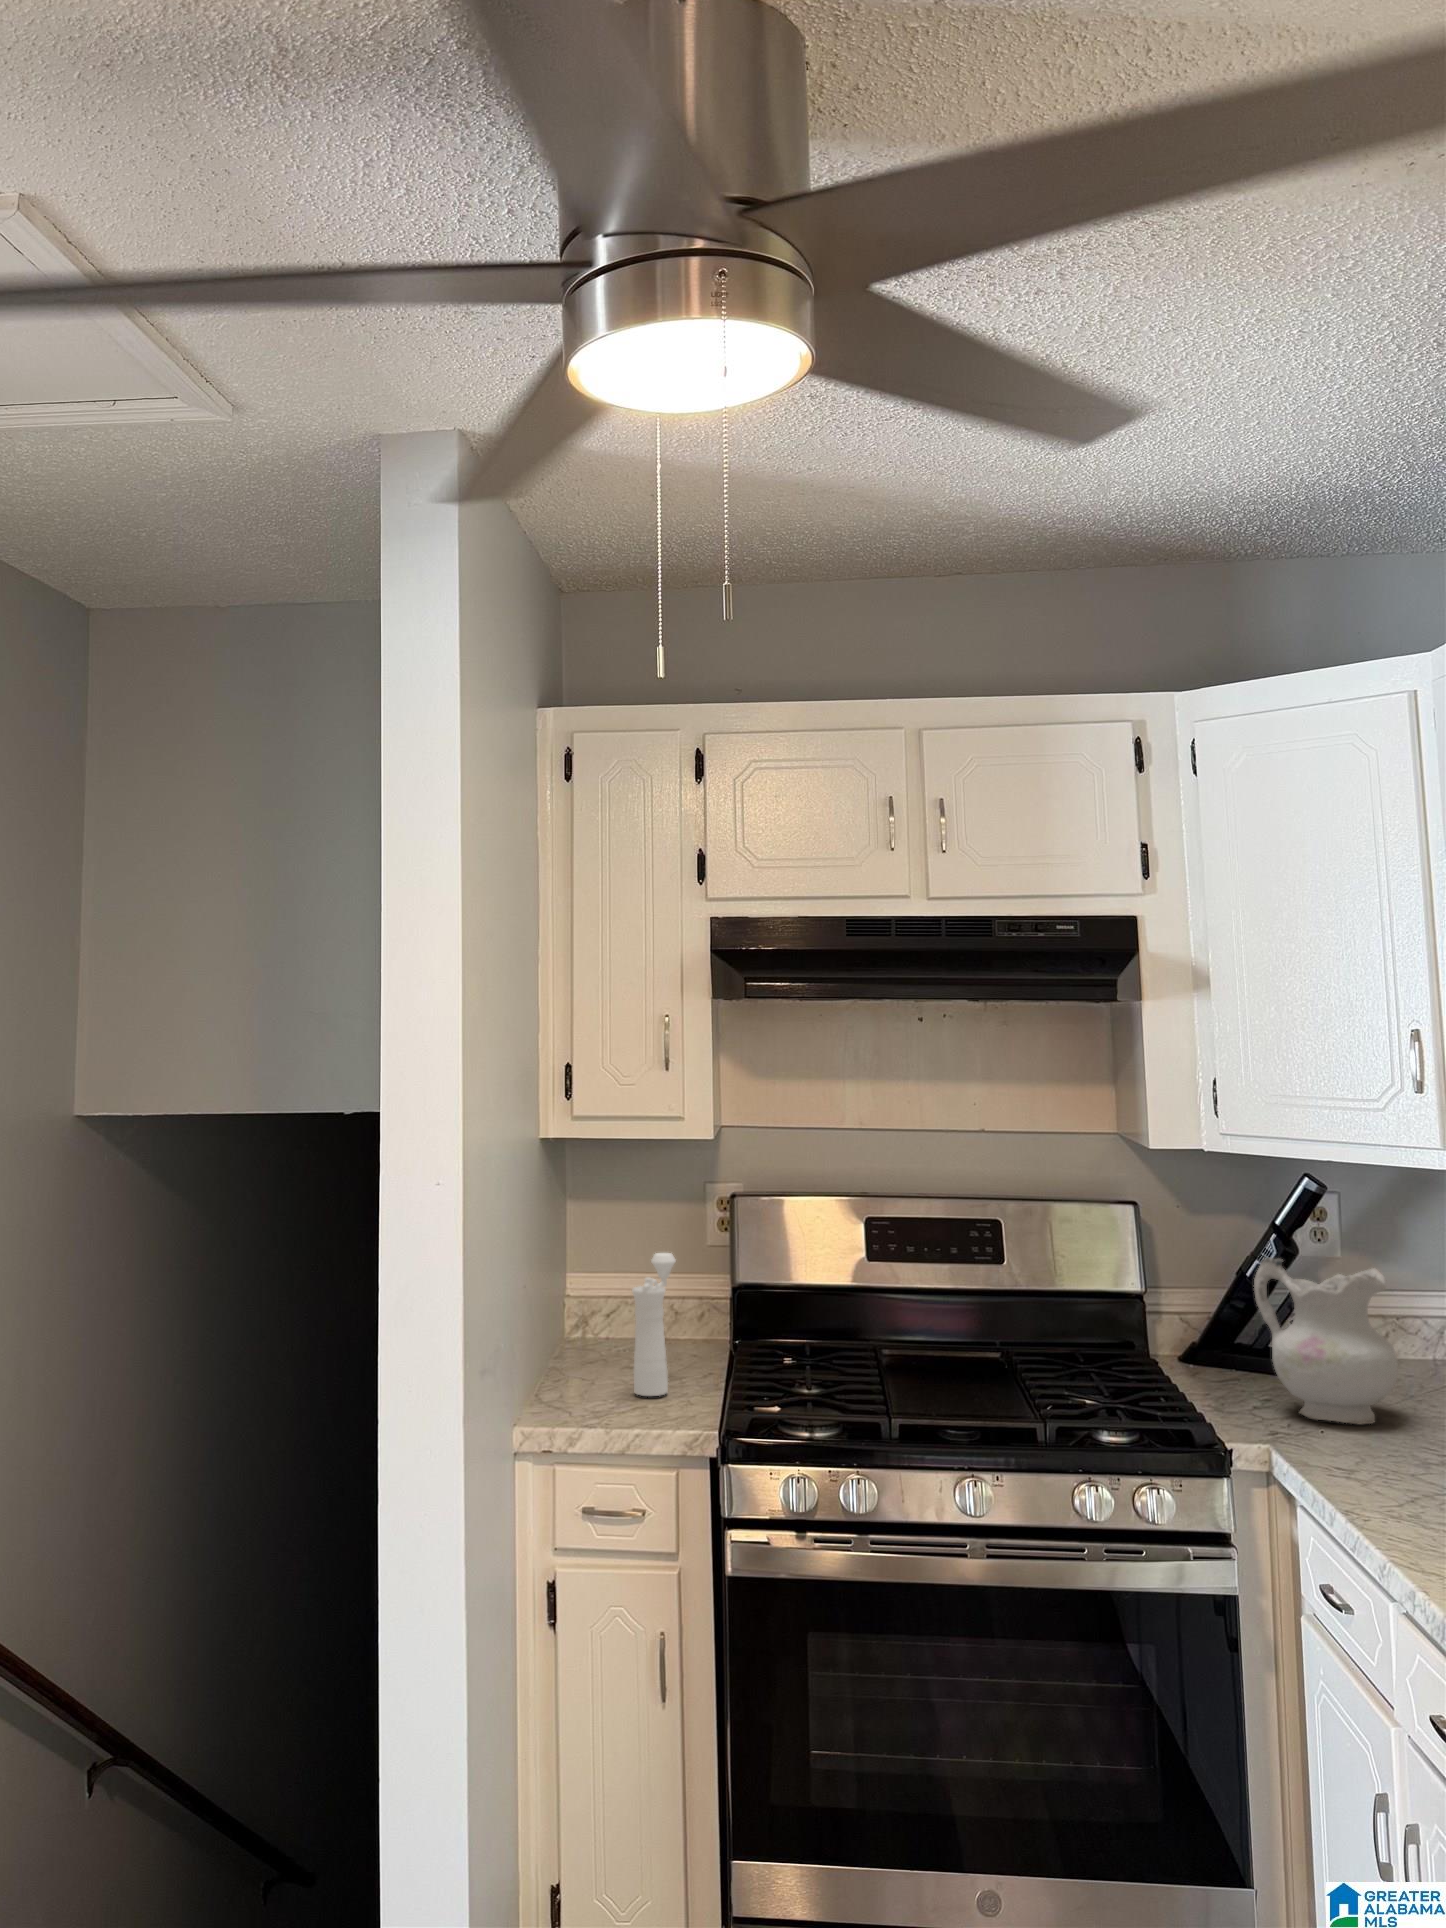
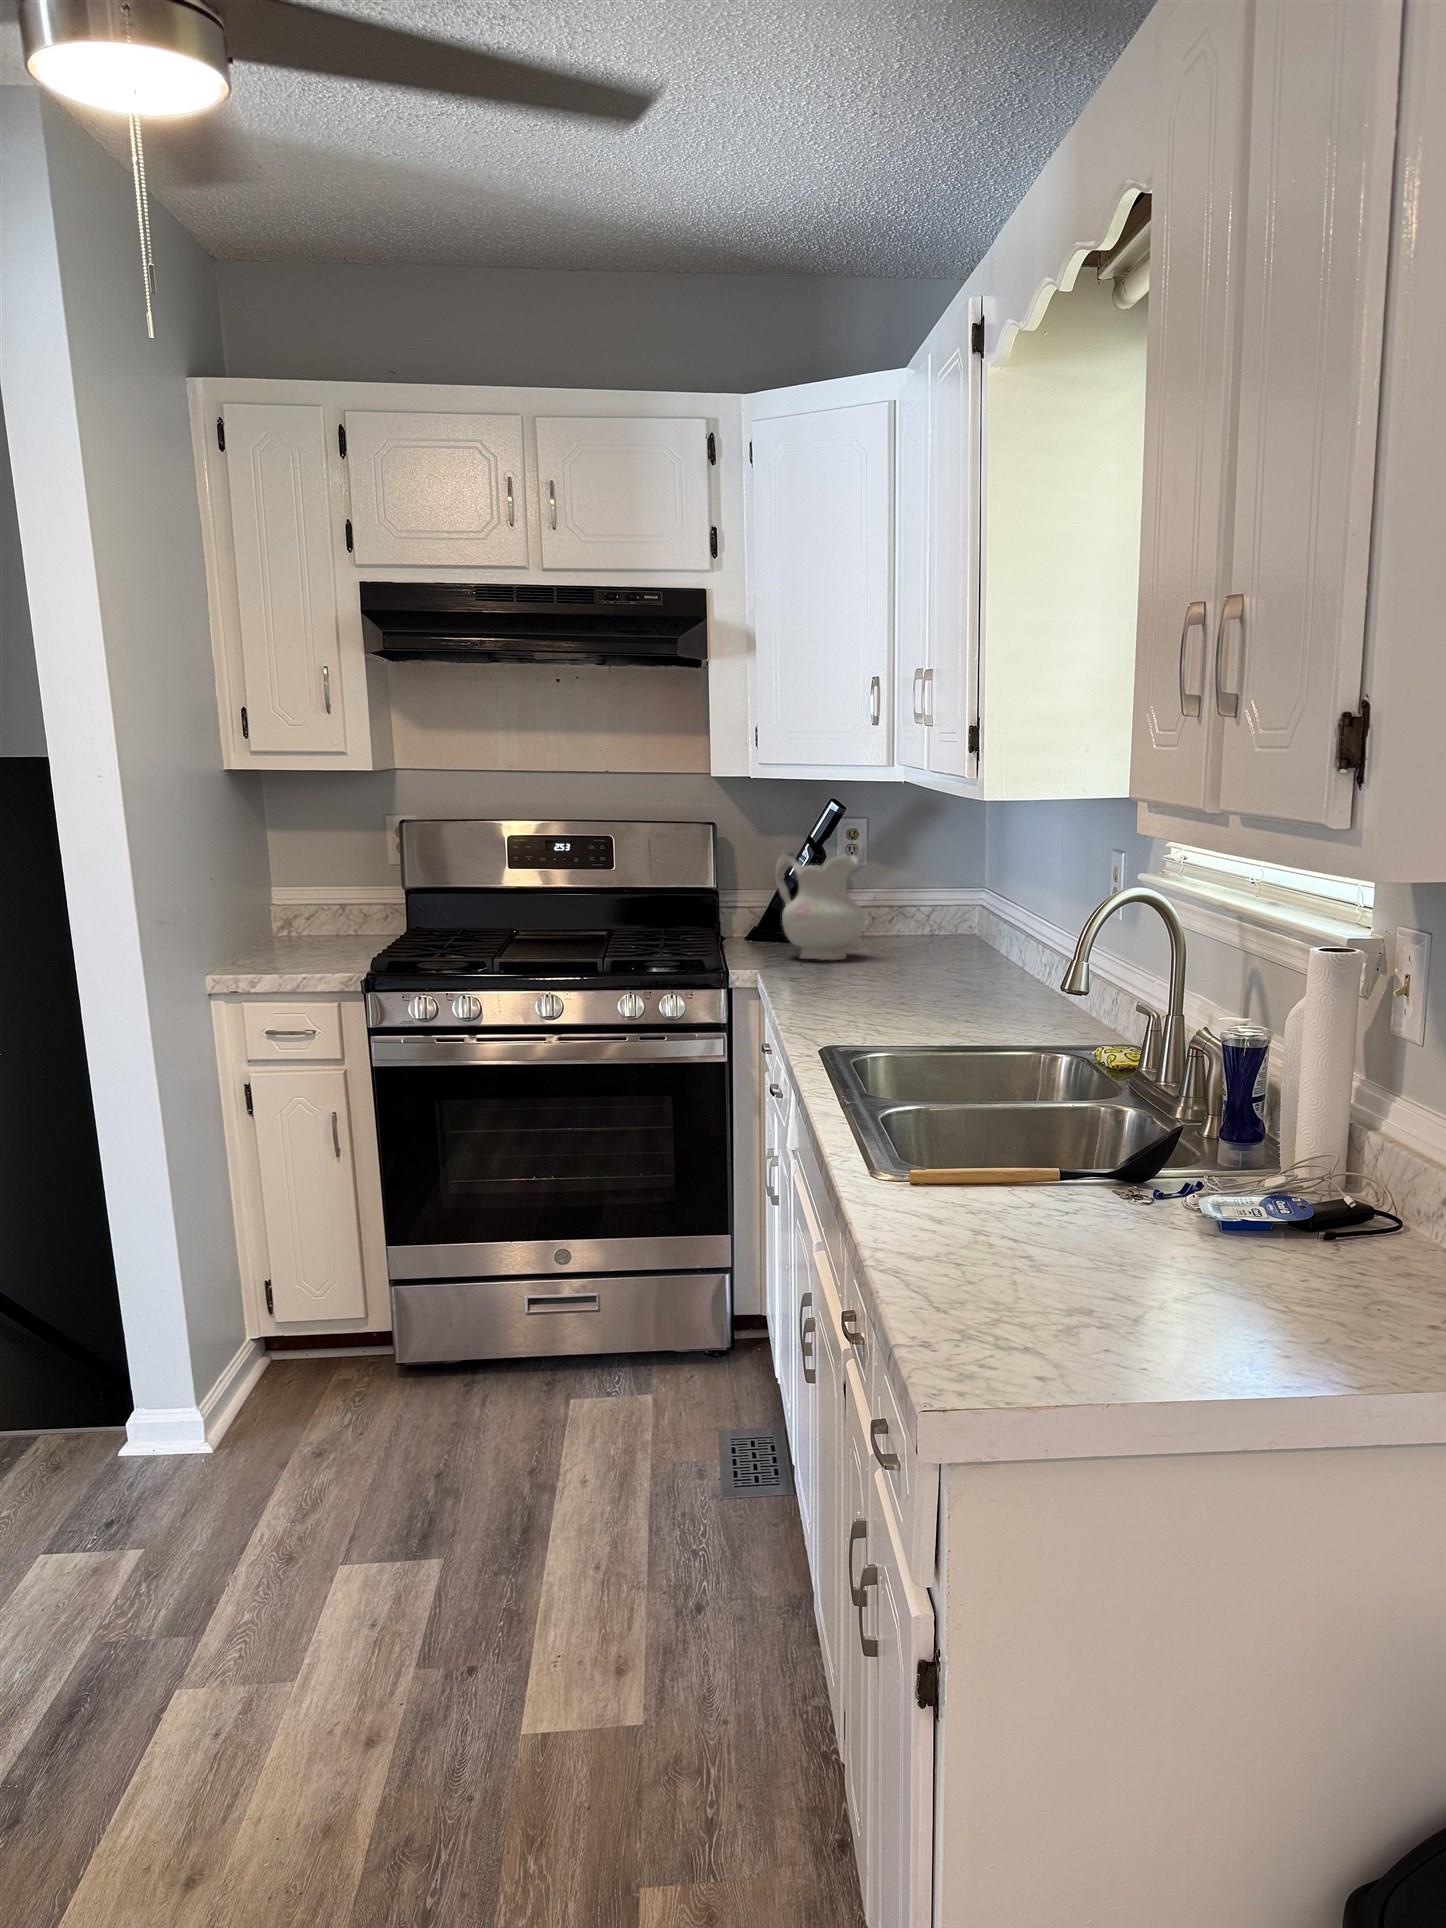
pepper mill: present [632,1253,675,1396] -> none [305,857,347,959]

